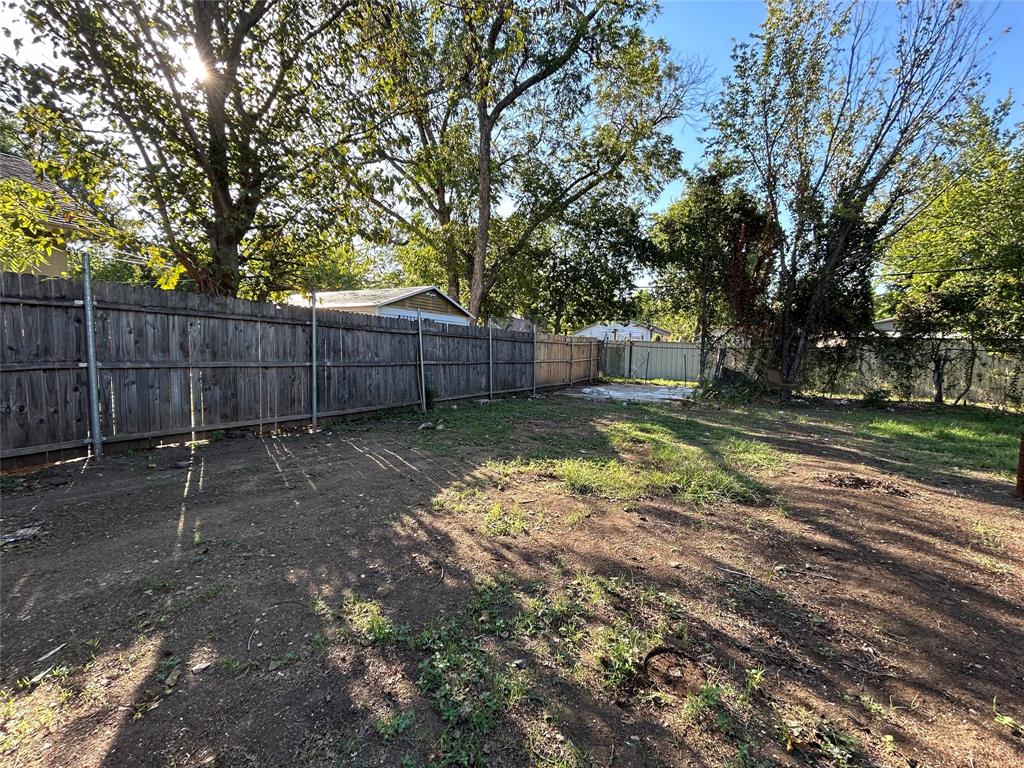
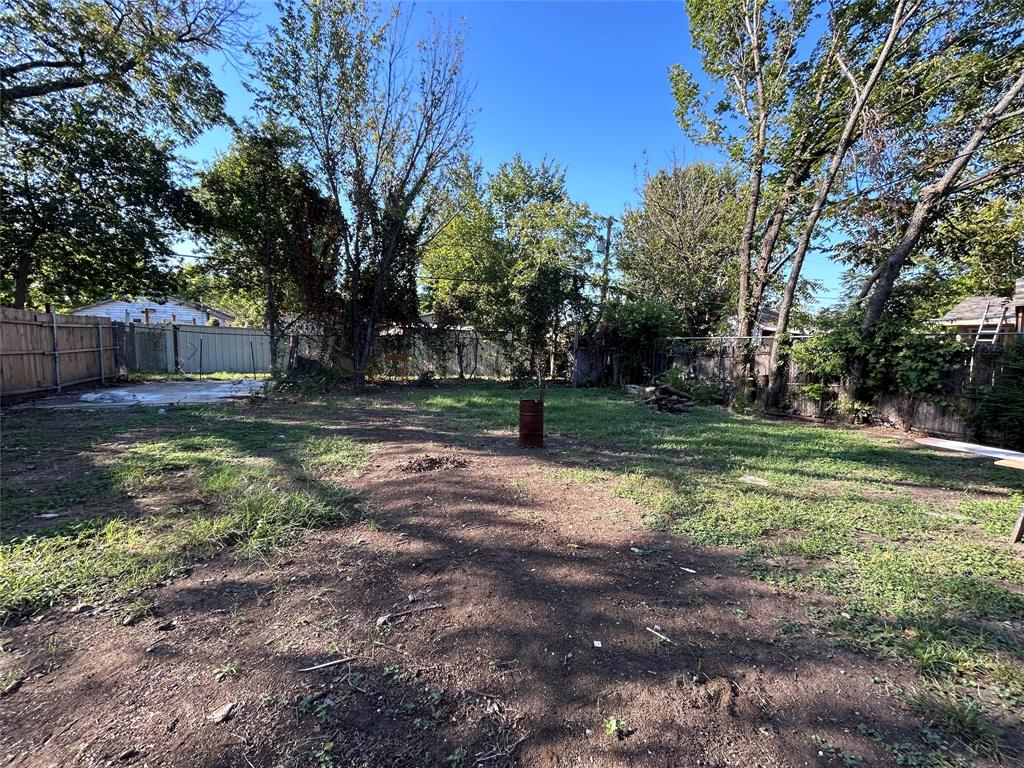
bench: none [802,368,852,404] -> present [372,355,409,385]

